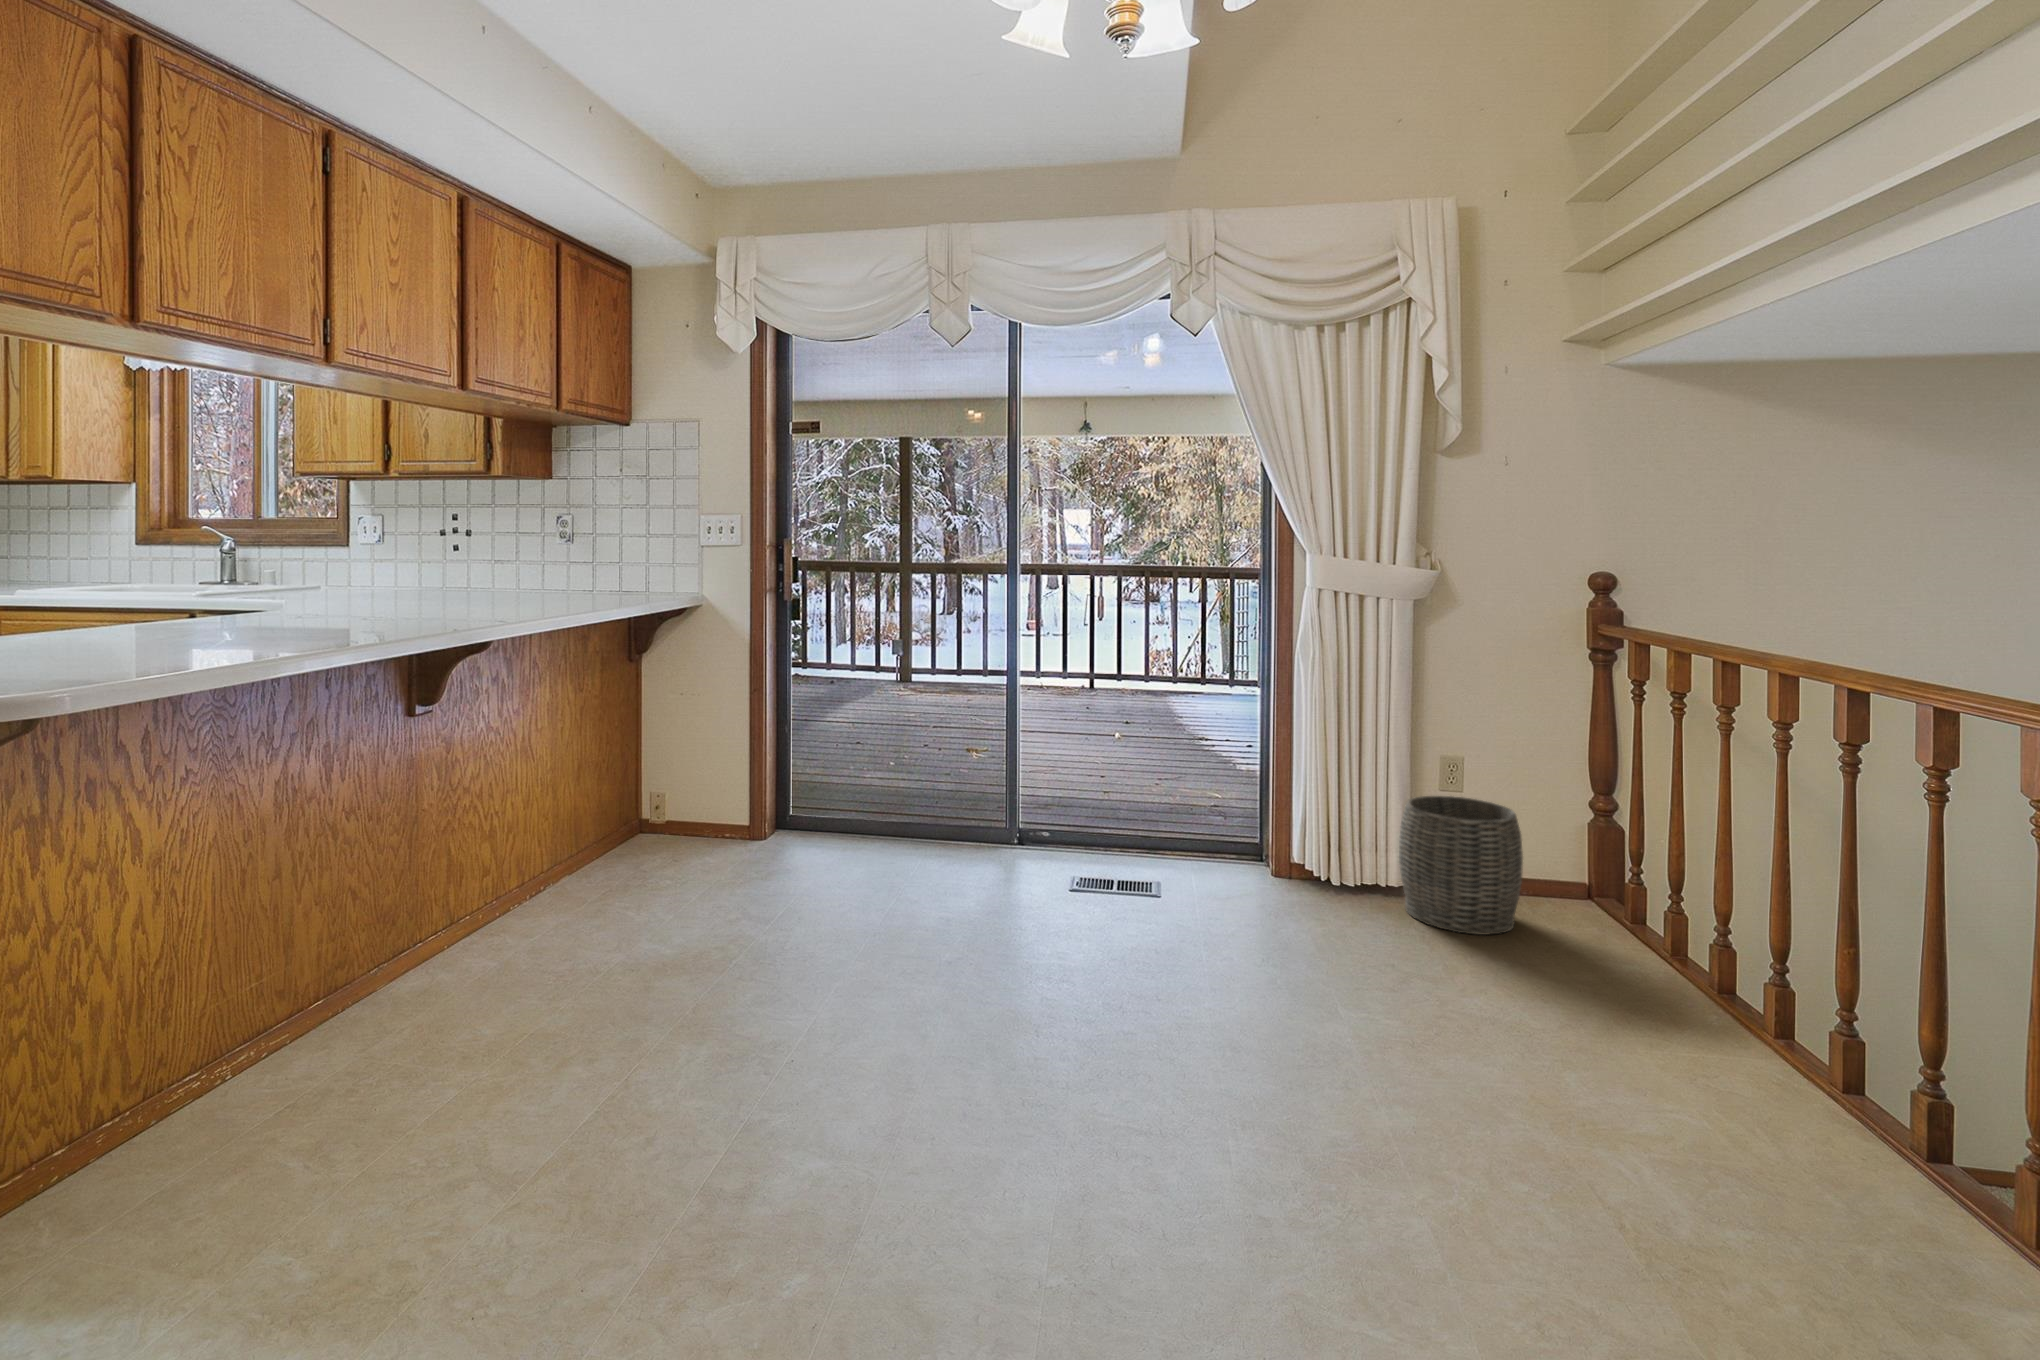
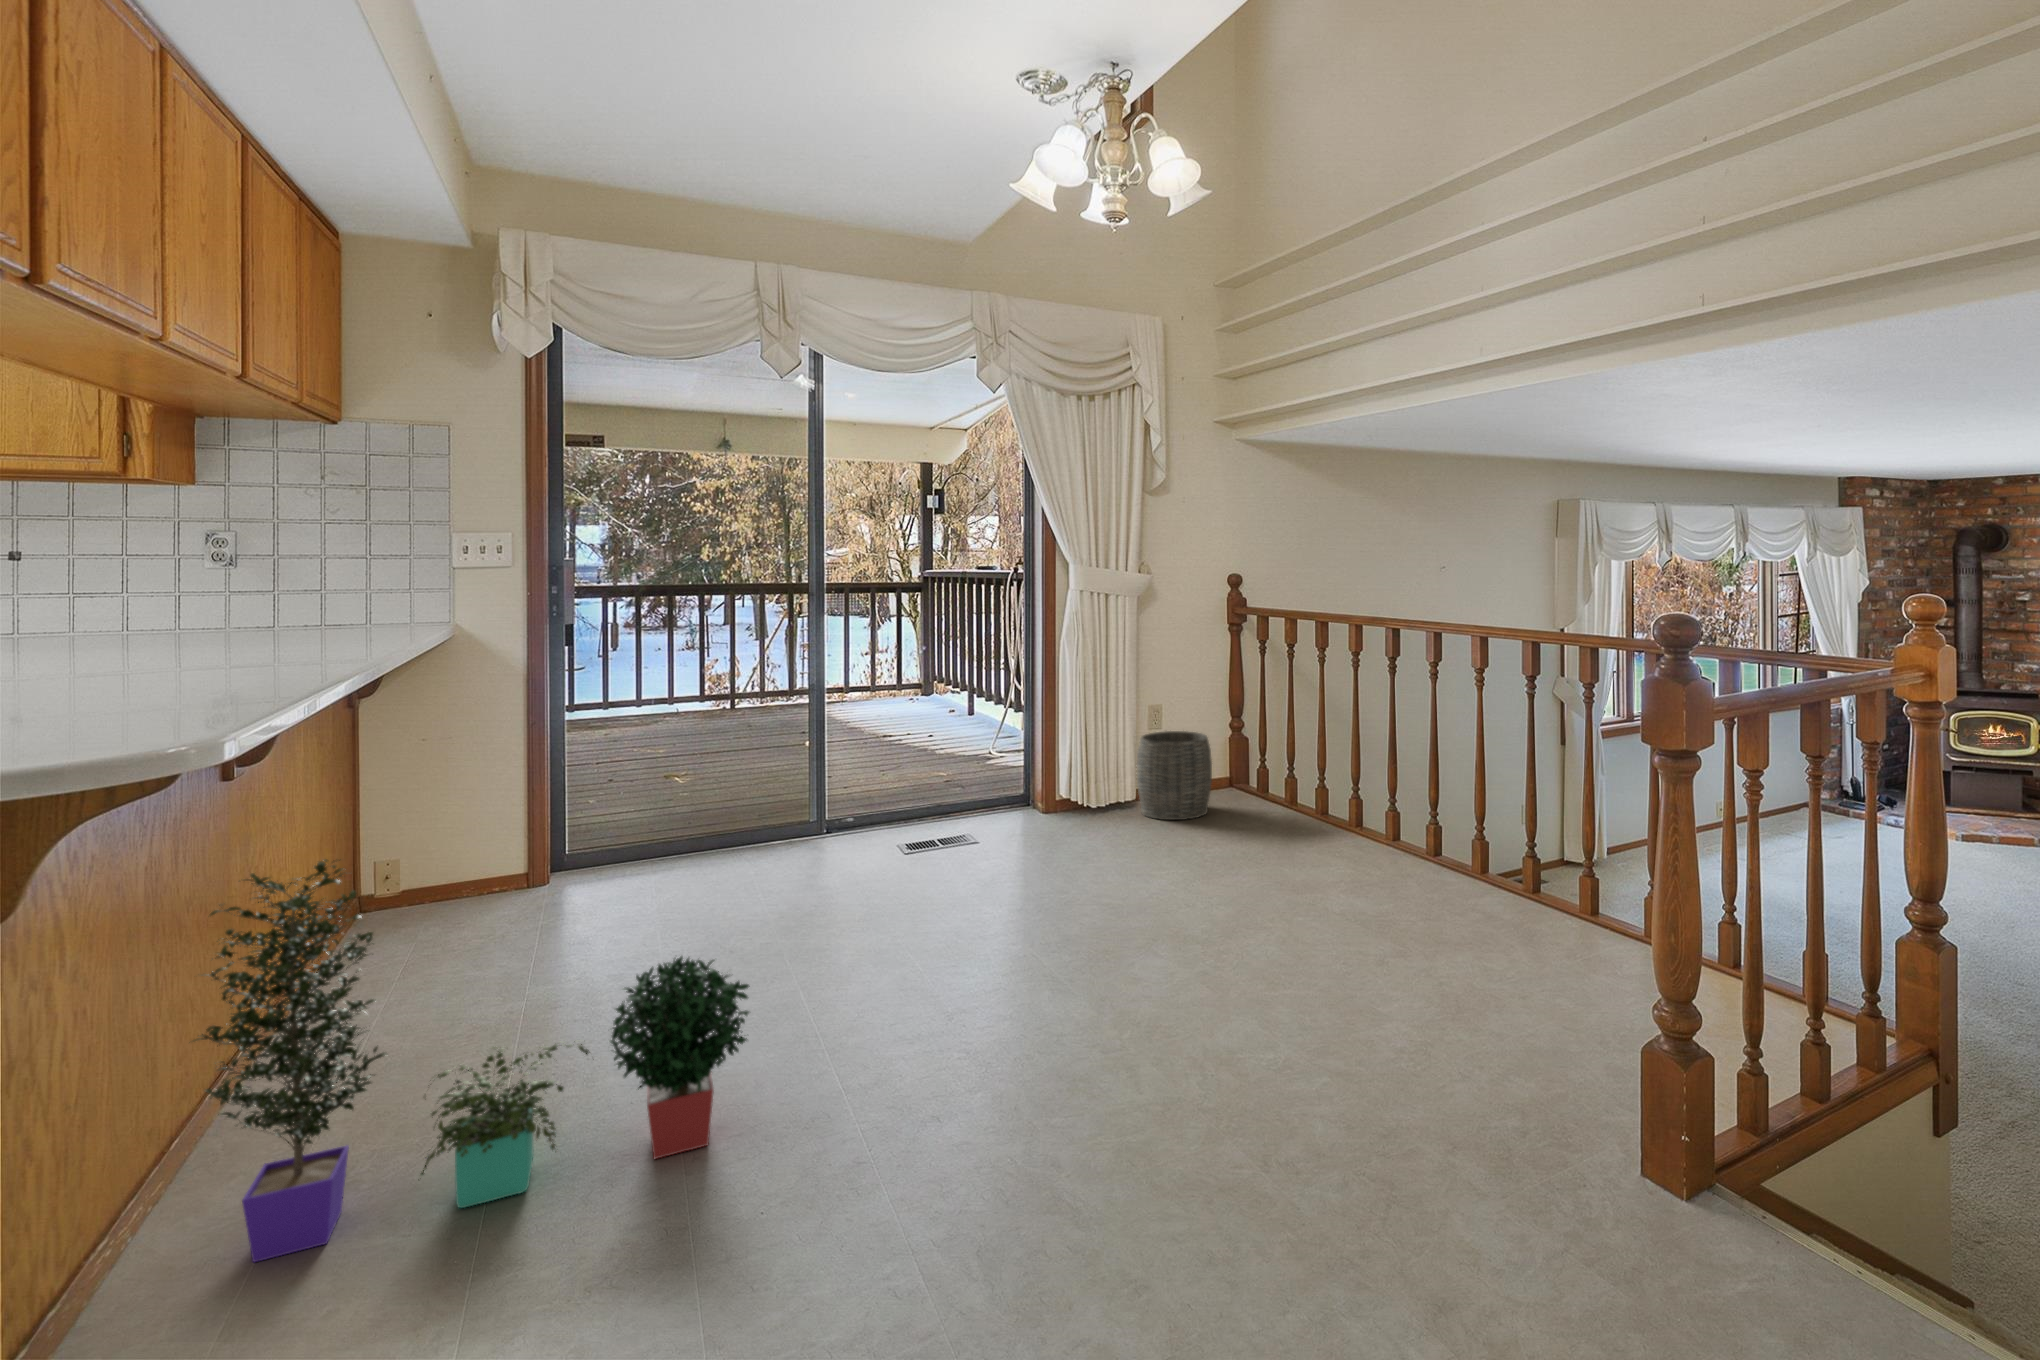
potted plant: none [187,792,574,1168] -> present [194,859,749,1263]

